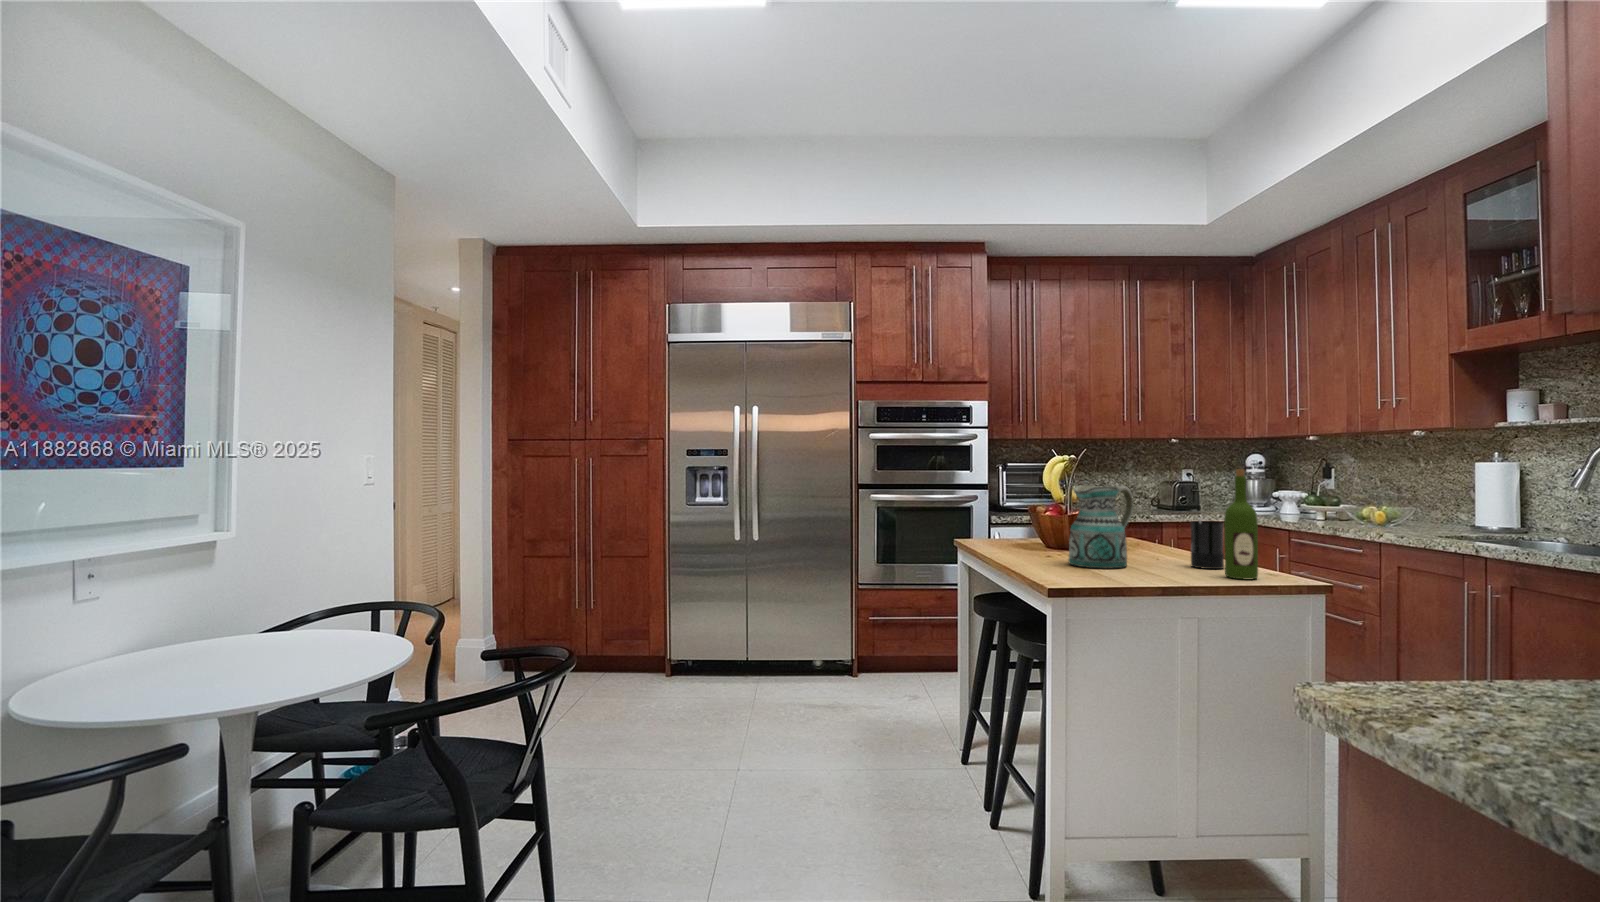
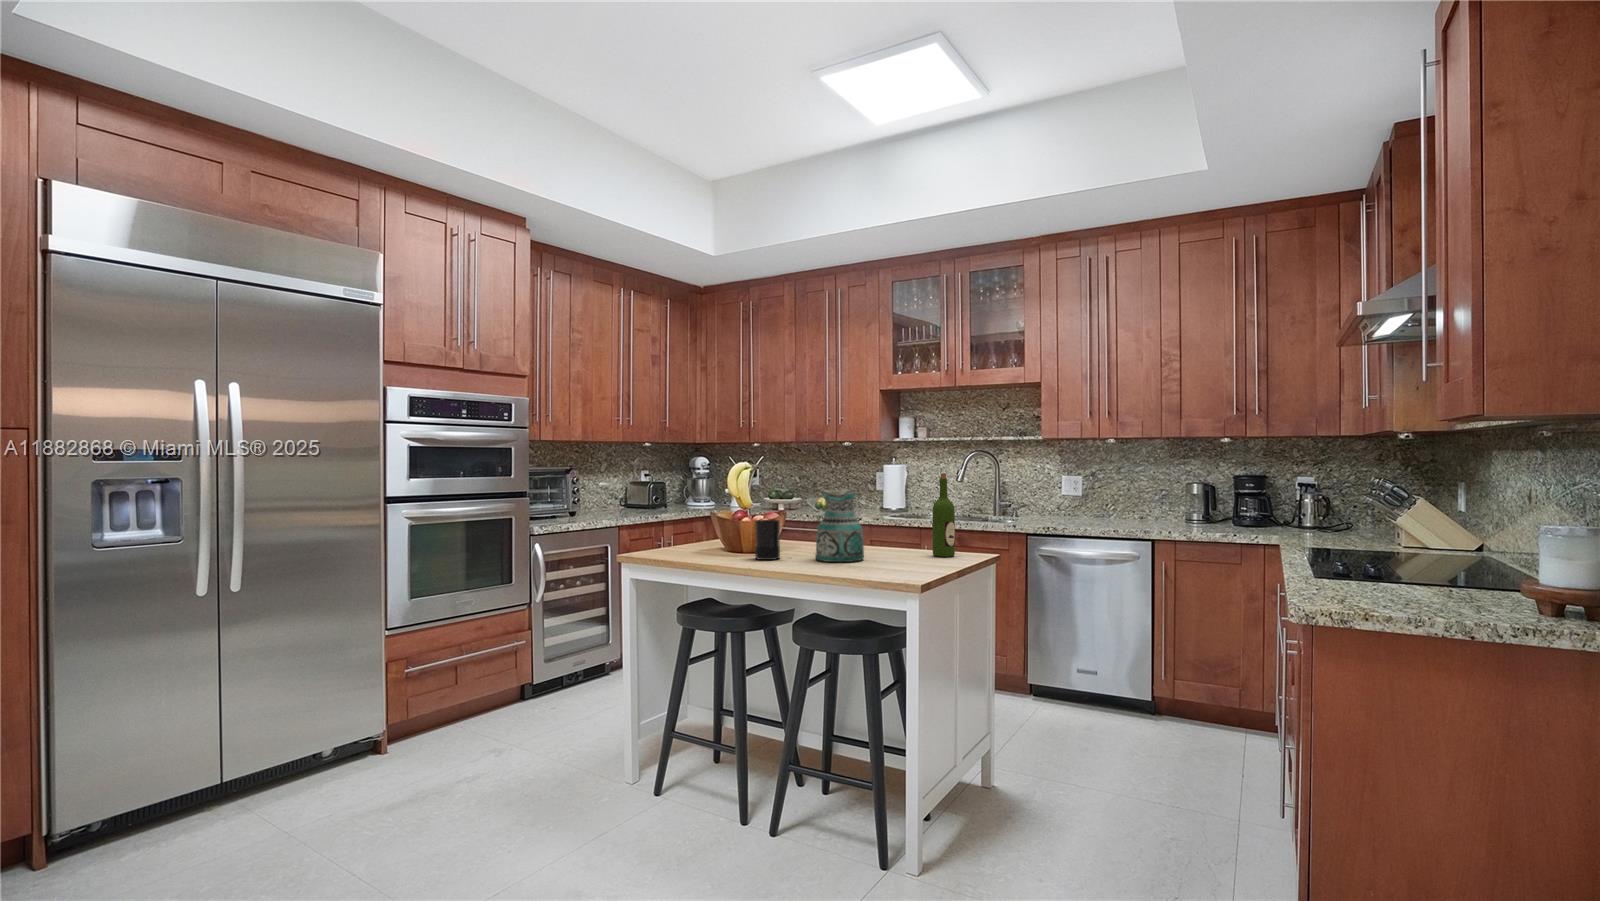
candle: present [1190,520,1224,569] -> present [755,519,780,560]

